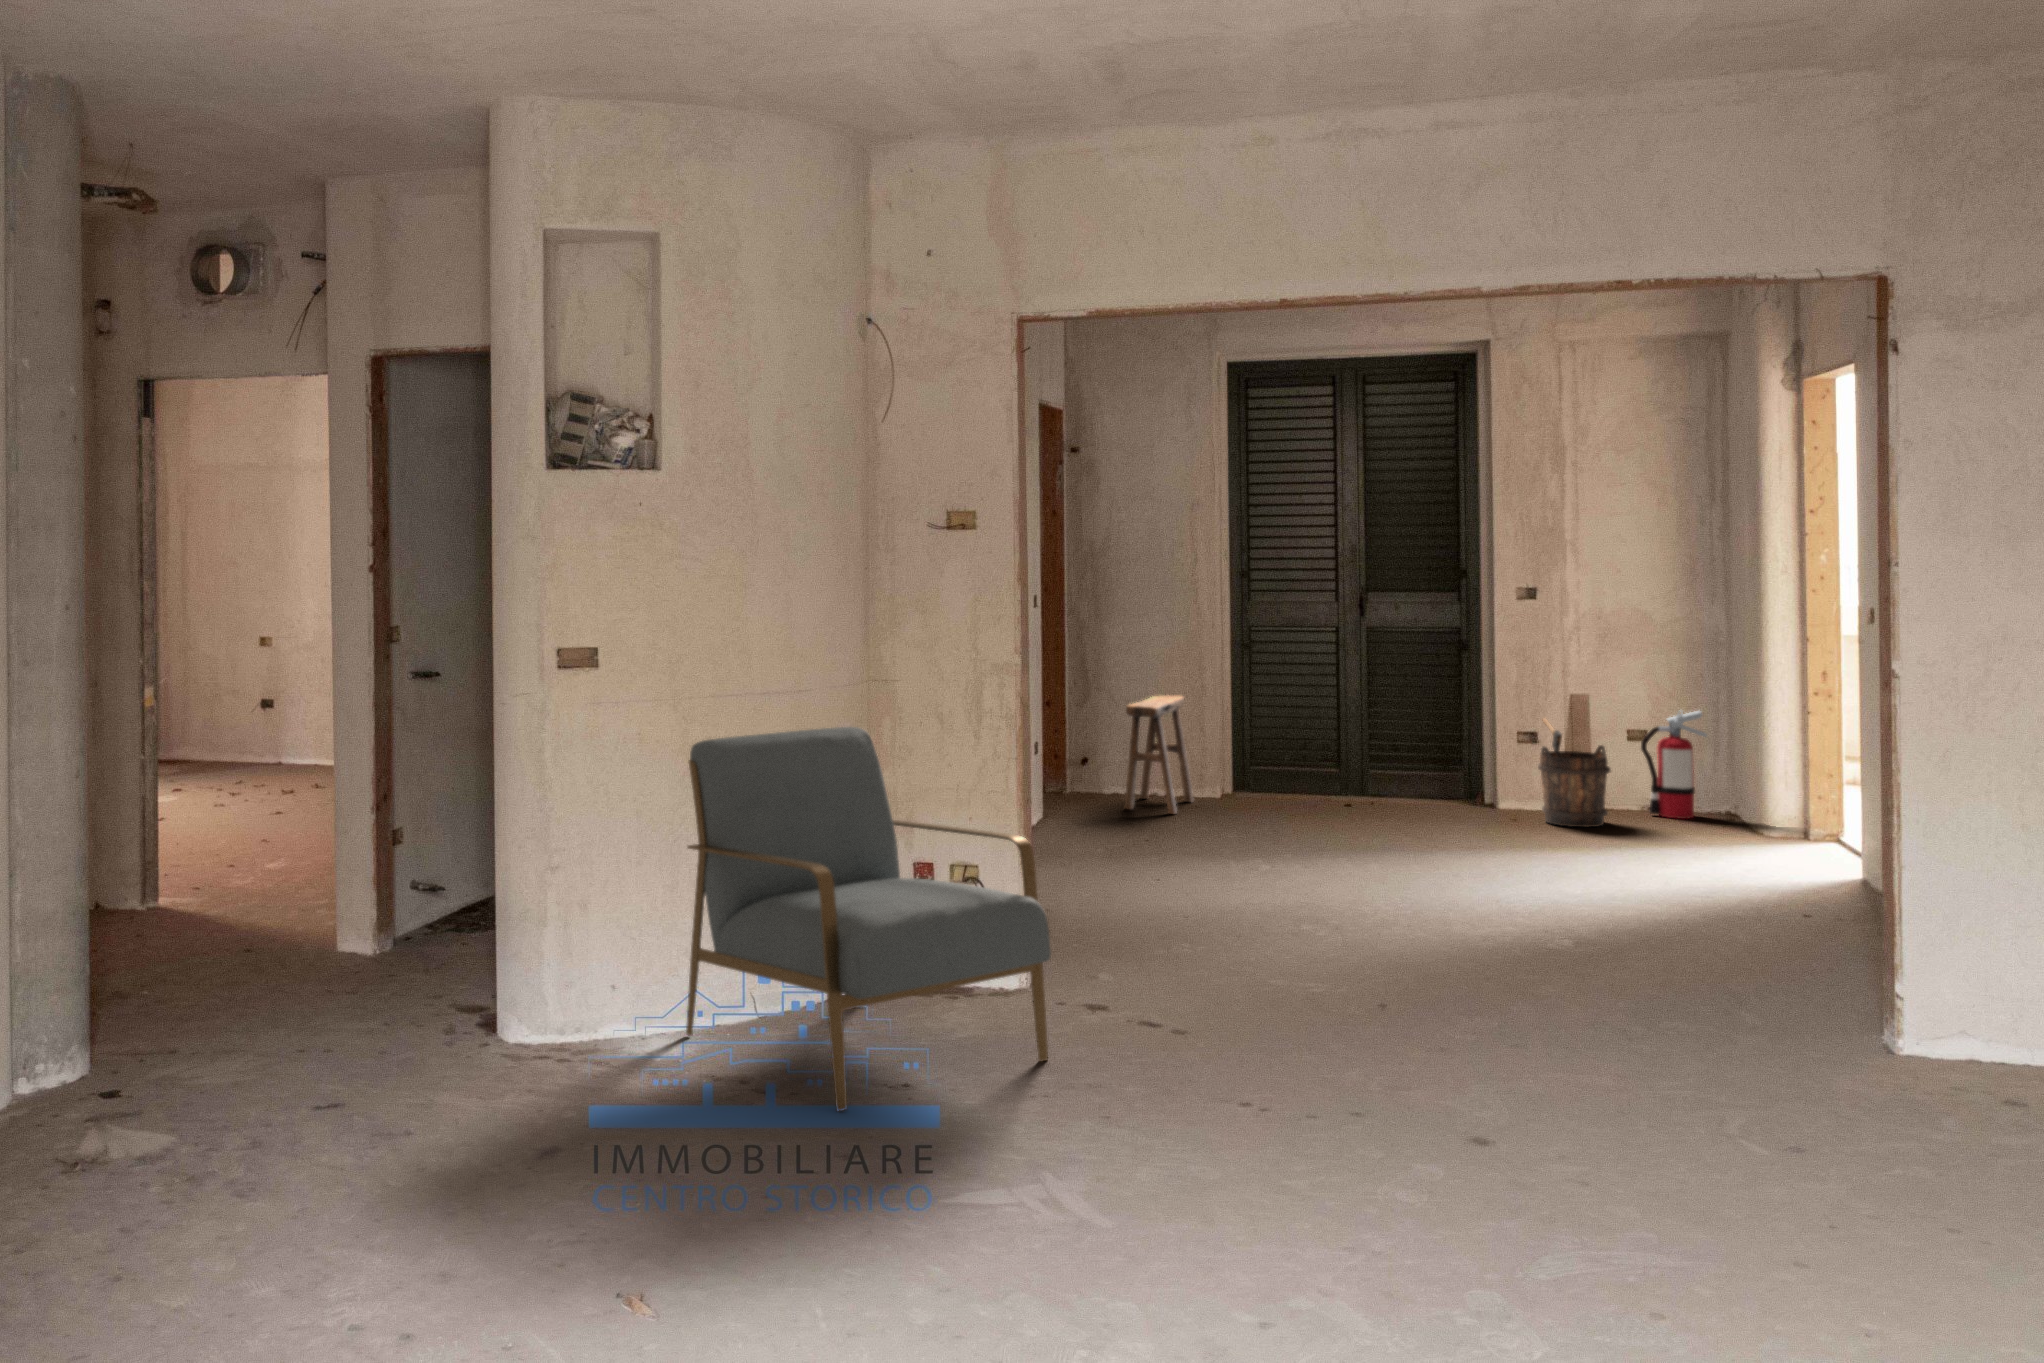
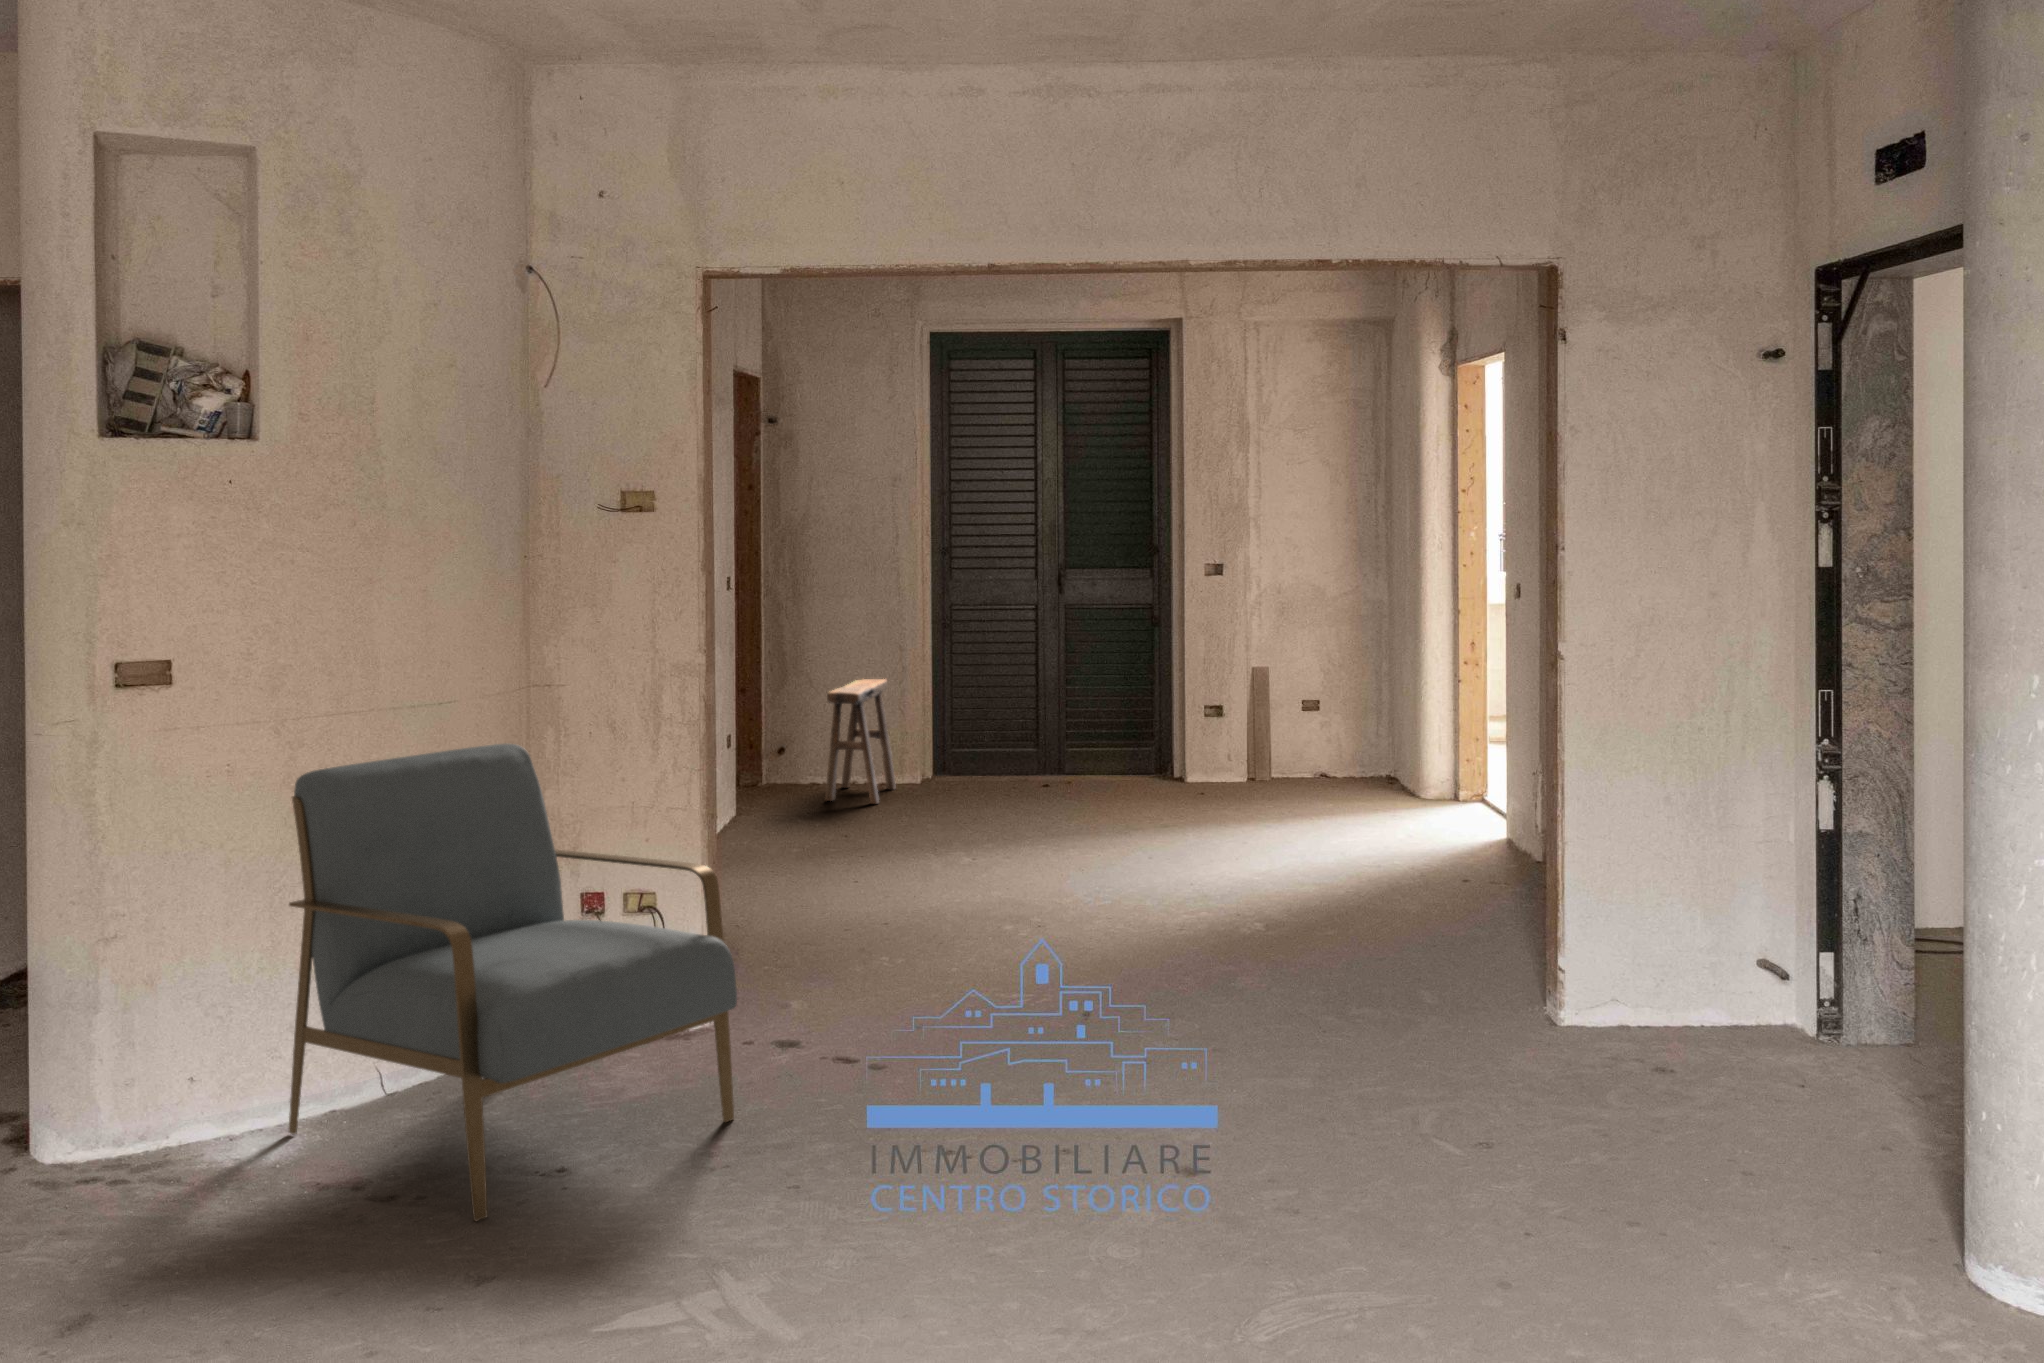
fire extinguisher: present [1641,711,1707,819] -> none [1313,680,1370,783]
bucket: present [1538,719,1611,827] -> none [1224,691,1288,797]

